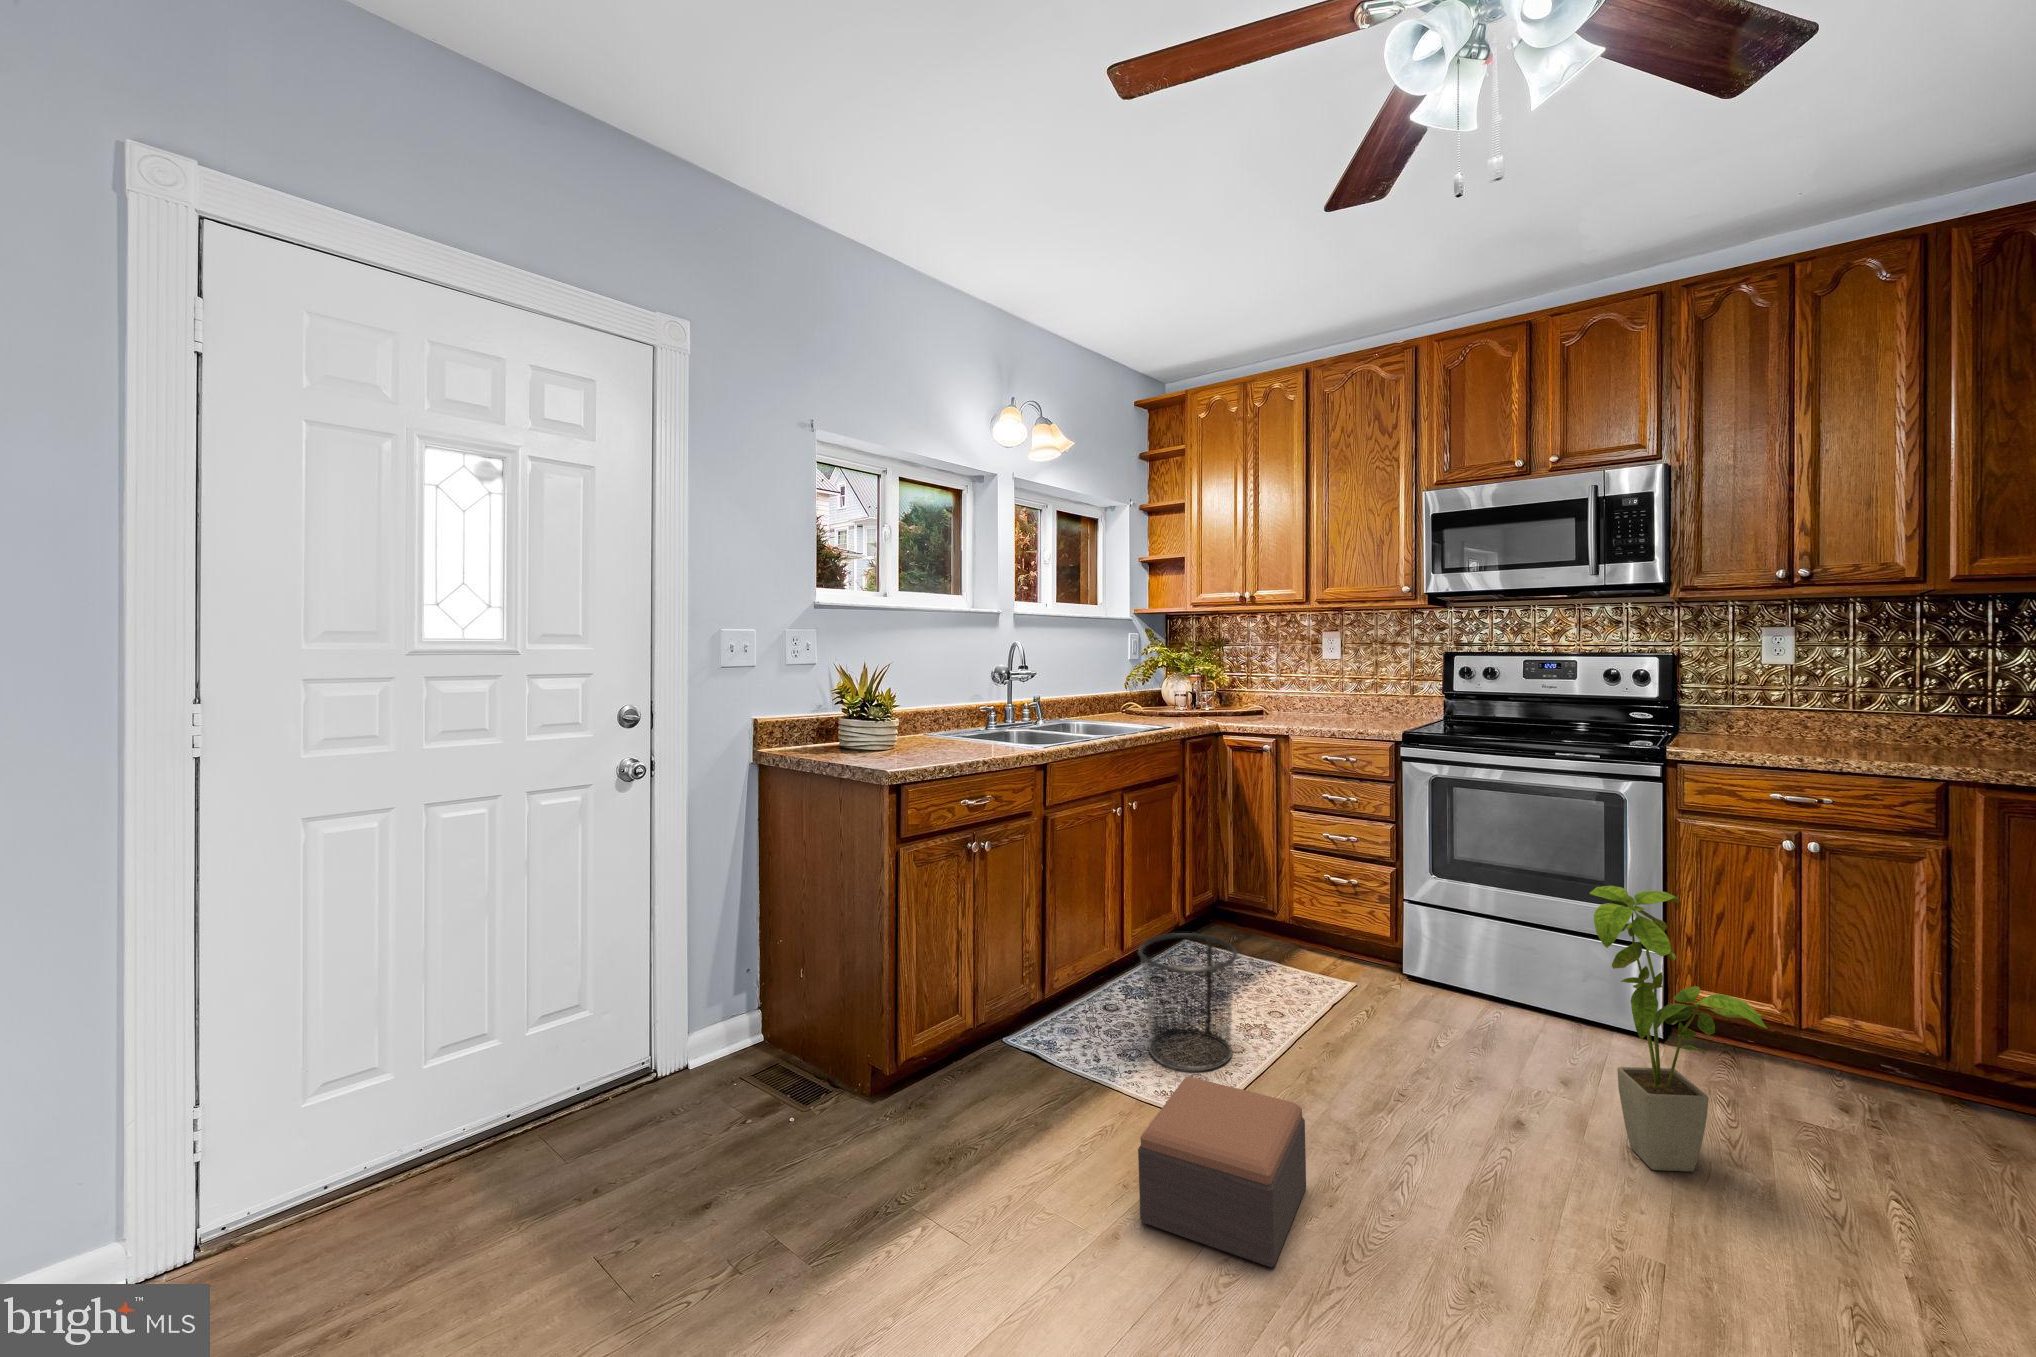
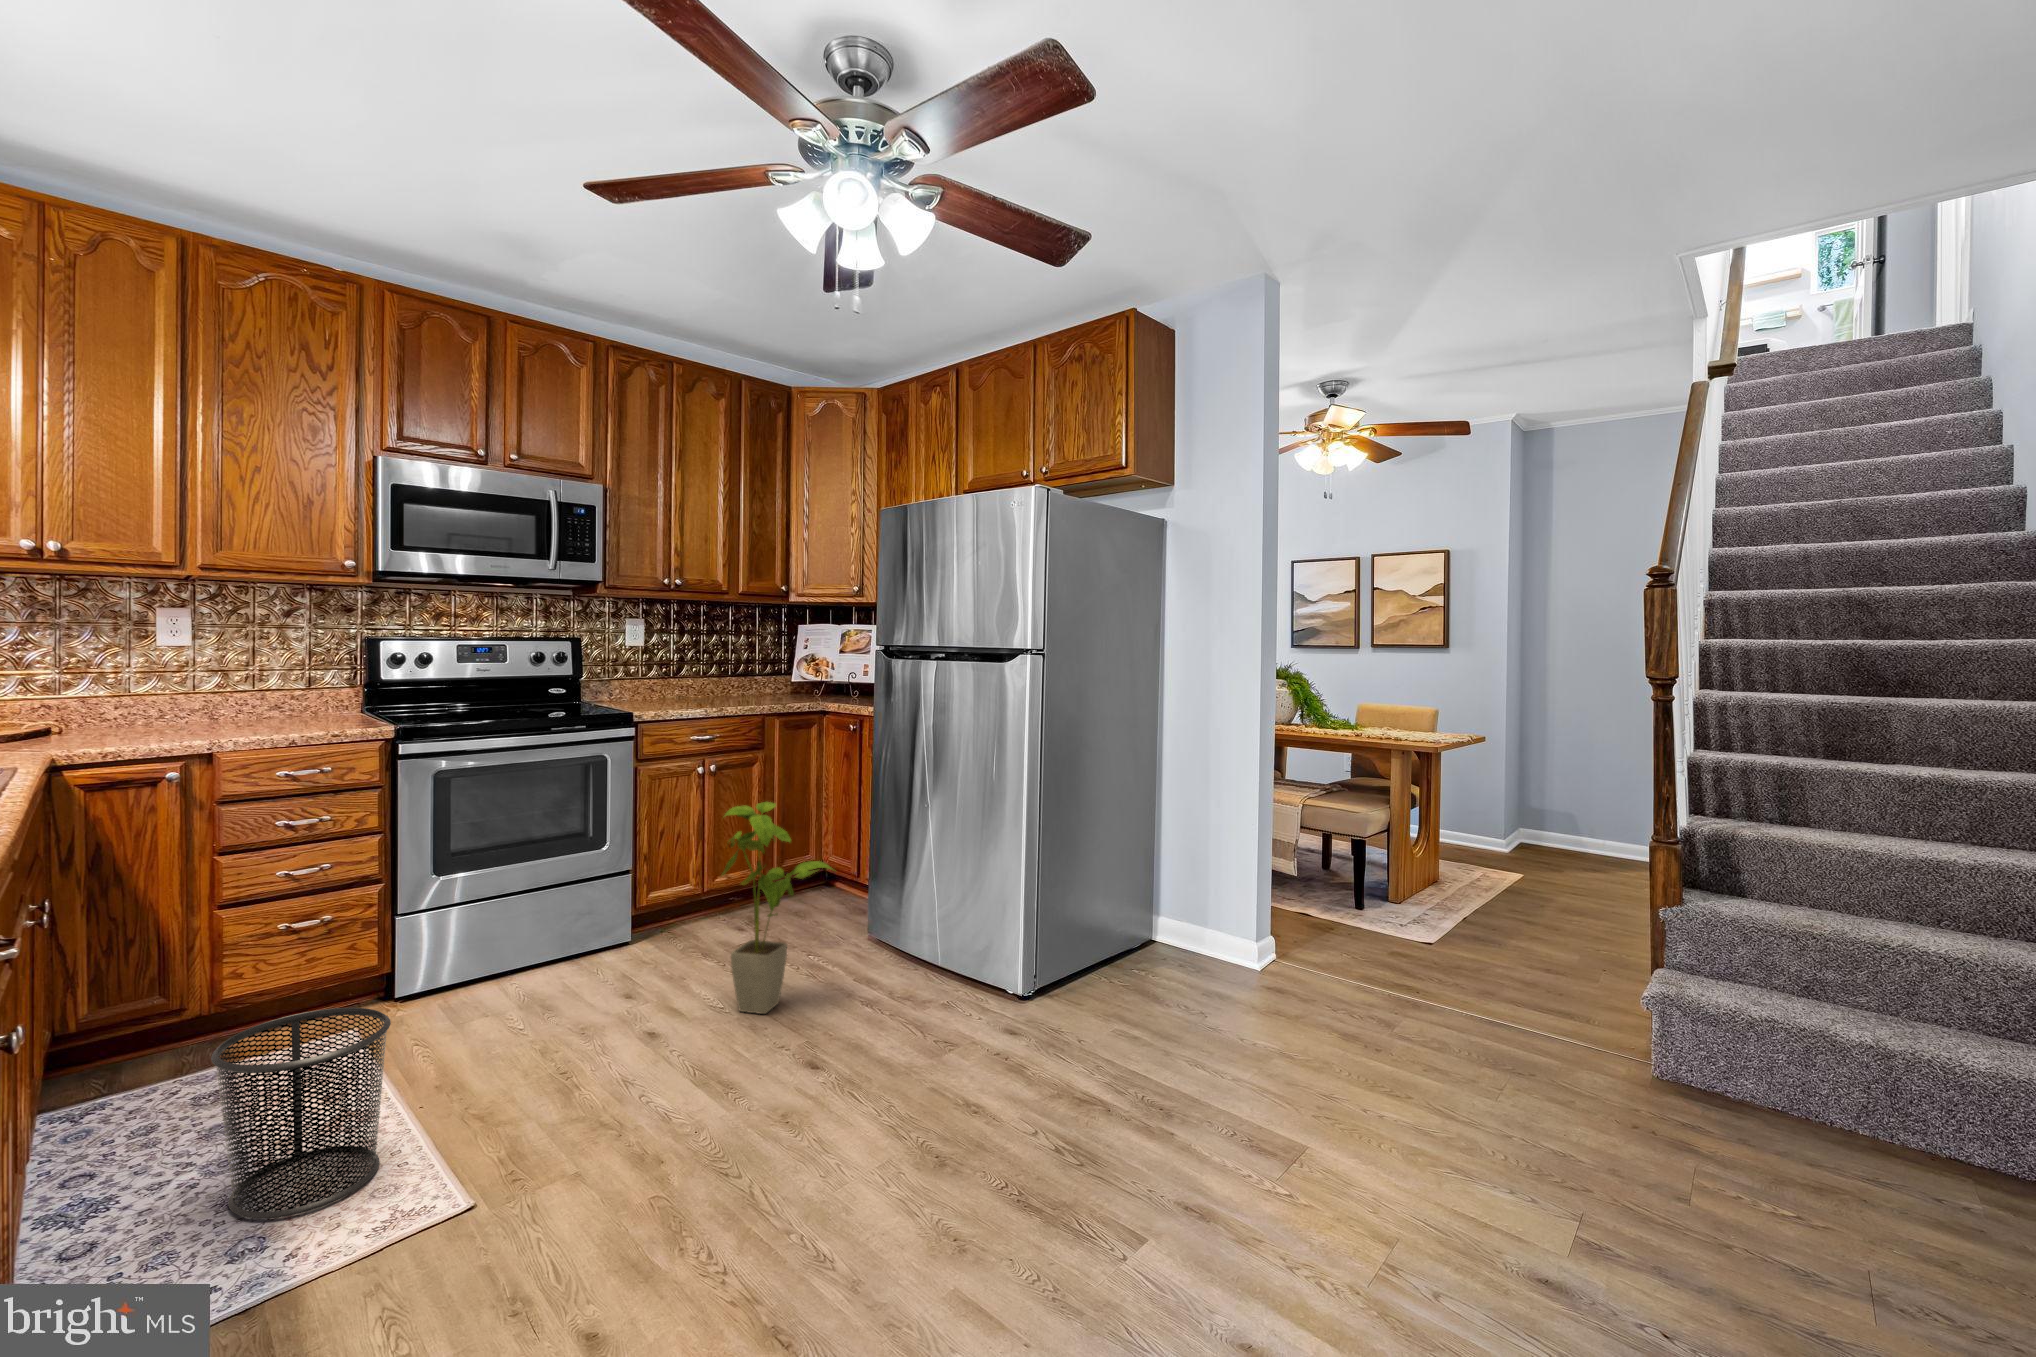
footstool: present [1138,1077,1306,1268] -> none [499,1080,718,1297]

